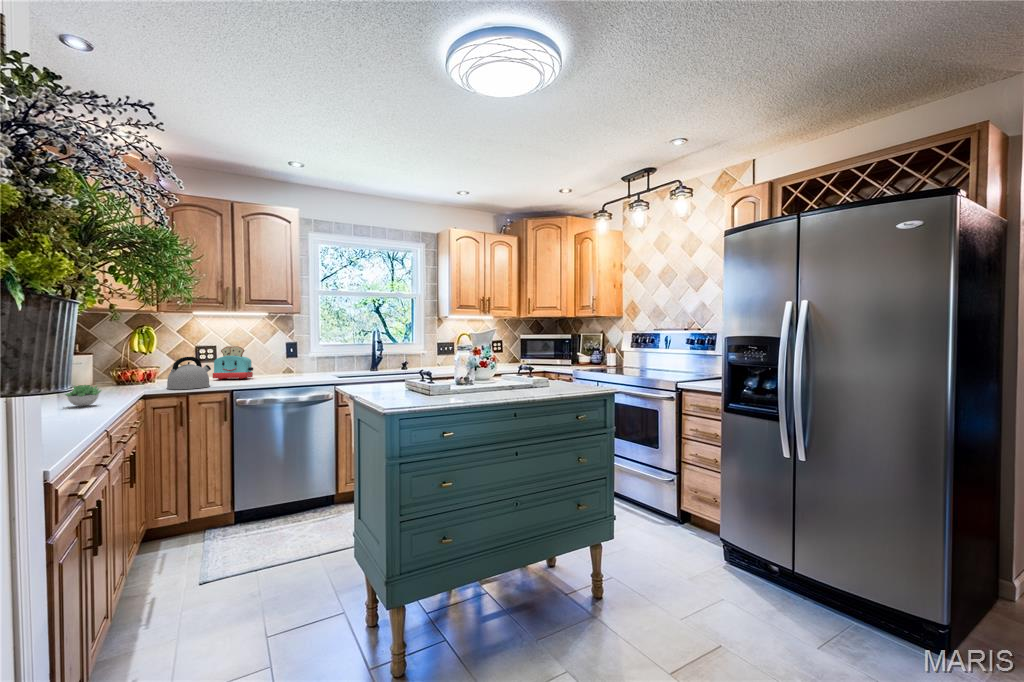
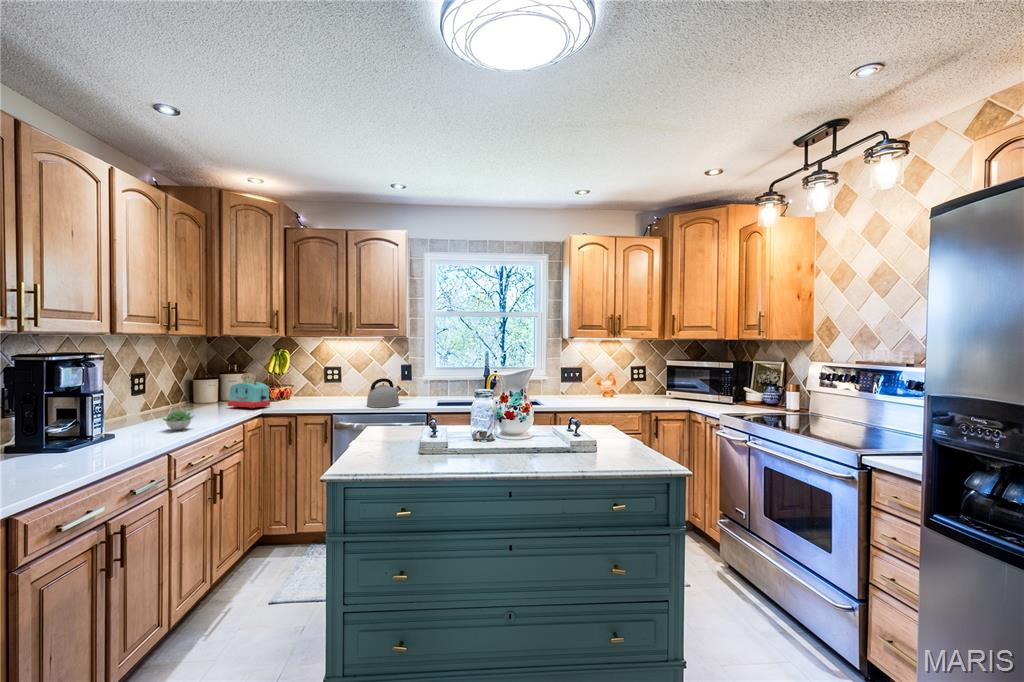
toaster: present [213,346,253,379] -> present [228,372,270,408]
kettle: present [167,357,211,389] -> present [367,378,401,407]

